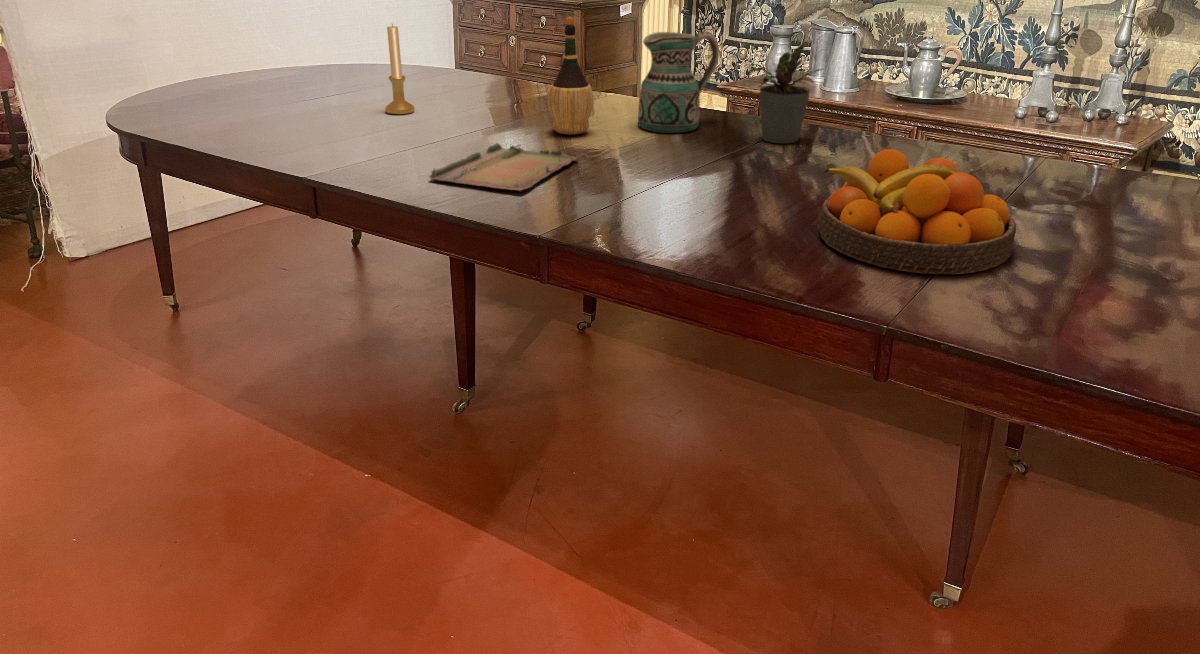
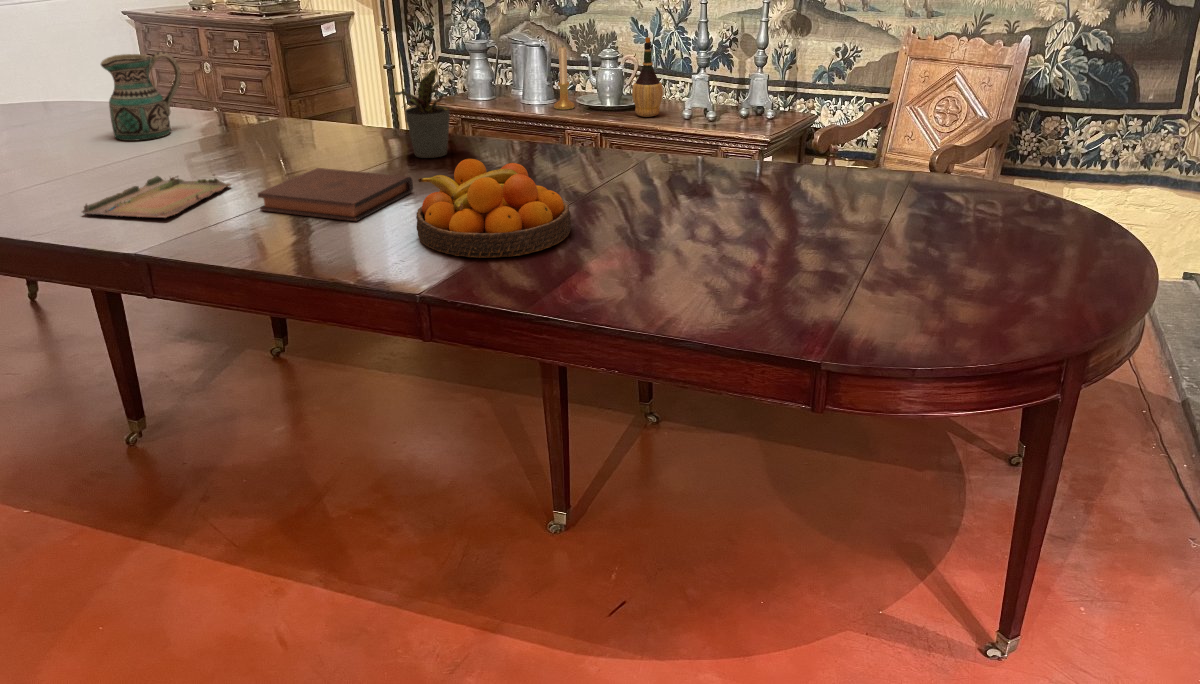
wine bottle: present [548,17,593,134] -> present [632,37,663,117]
candle holder: present [385,25,415,114] -> present [554,47,575,110]
ceramic pitcher: present [638,31,719,133] -> present [101,52,181,141]
book: none [619,146,785,212] -> present [258,168,413,221]

